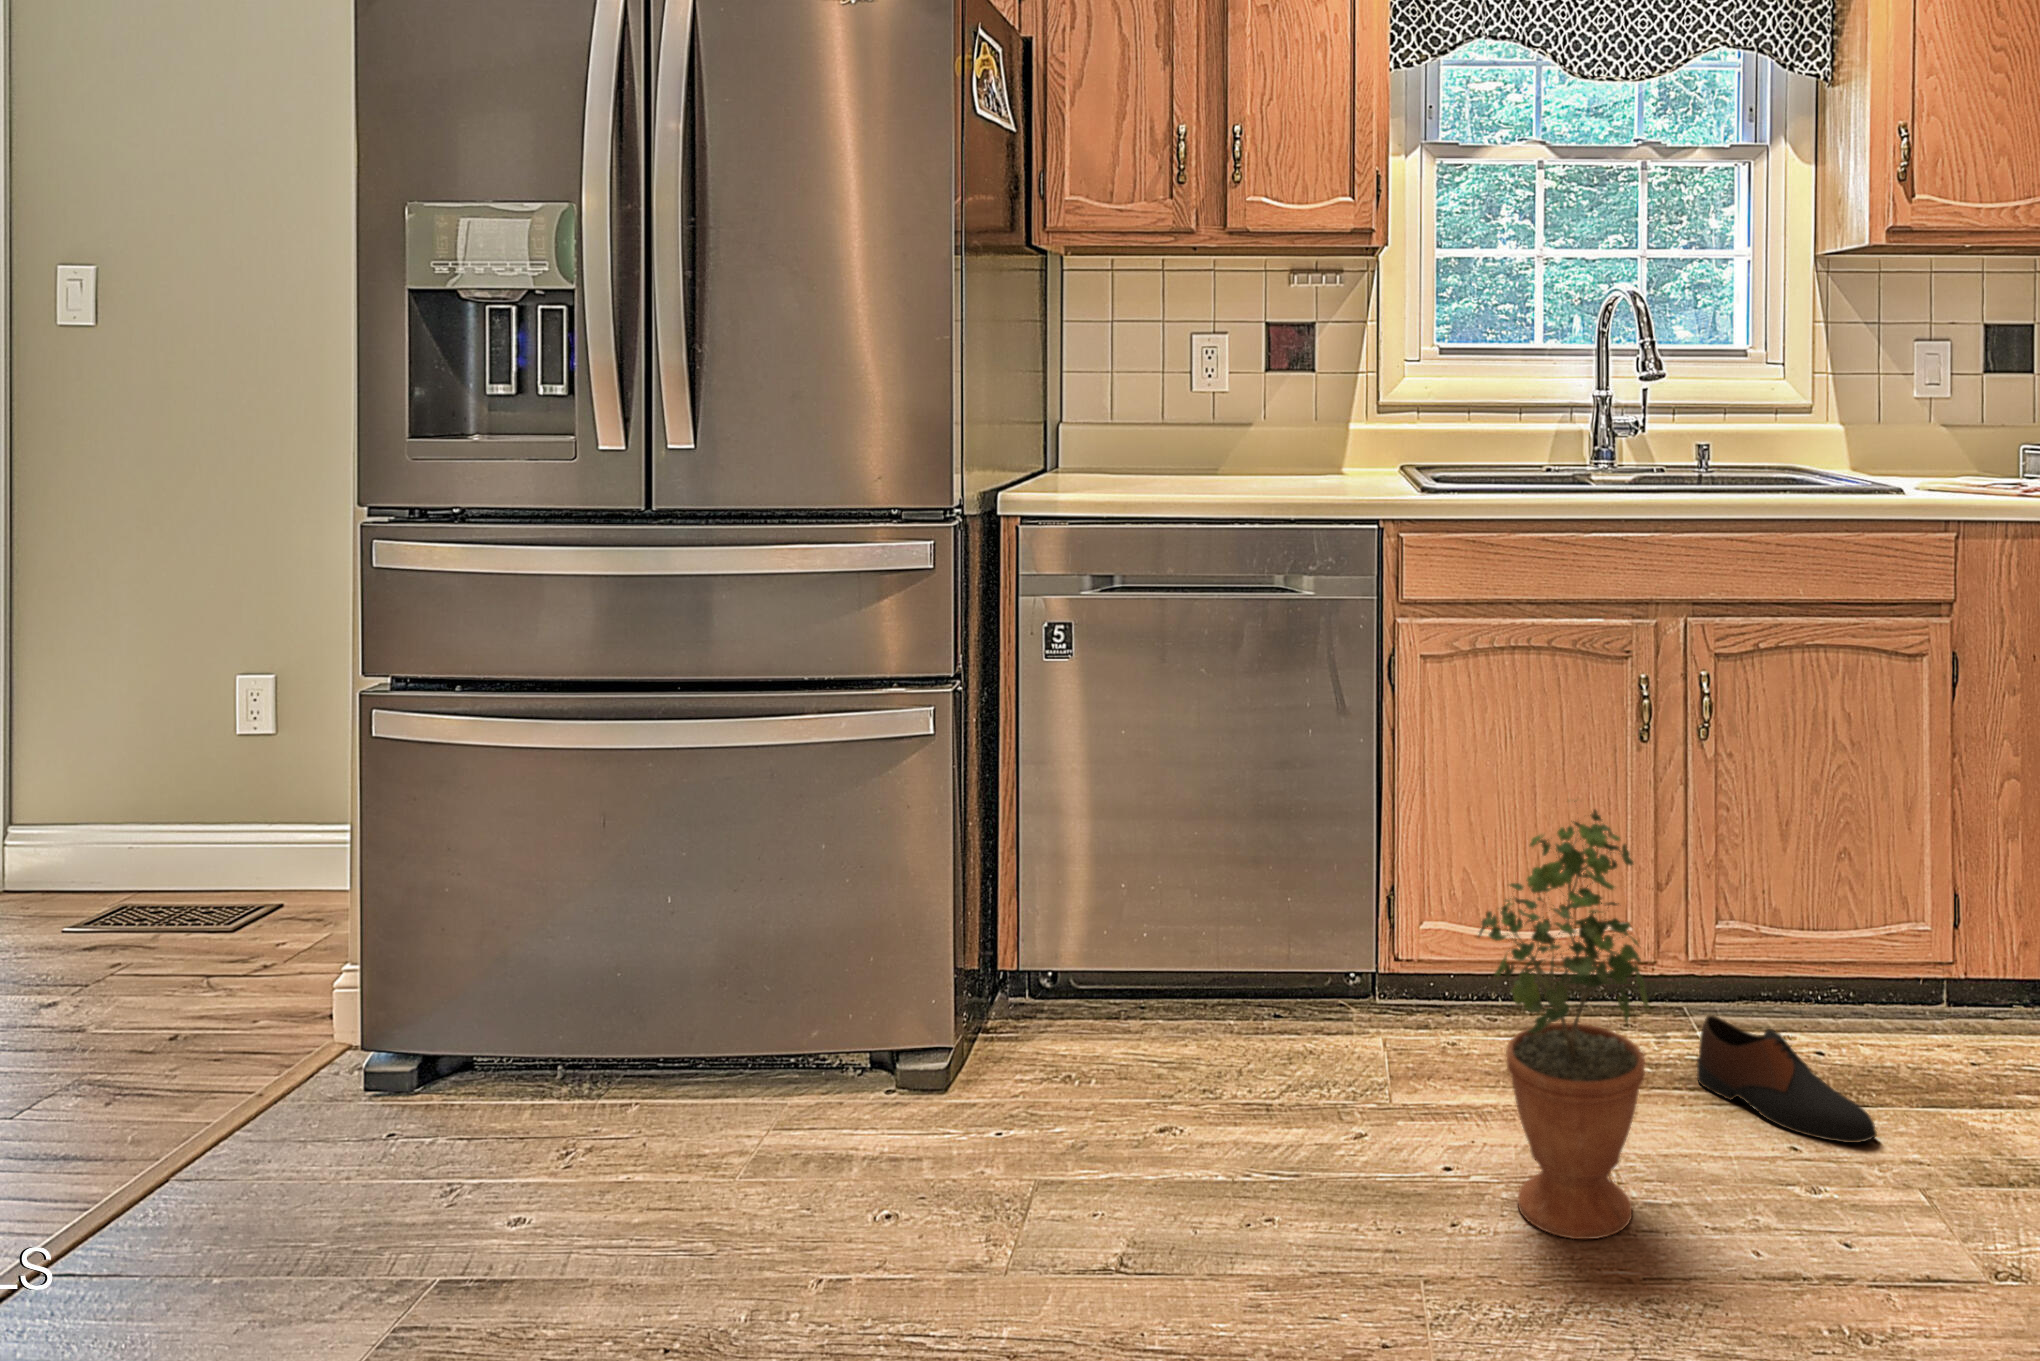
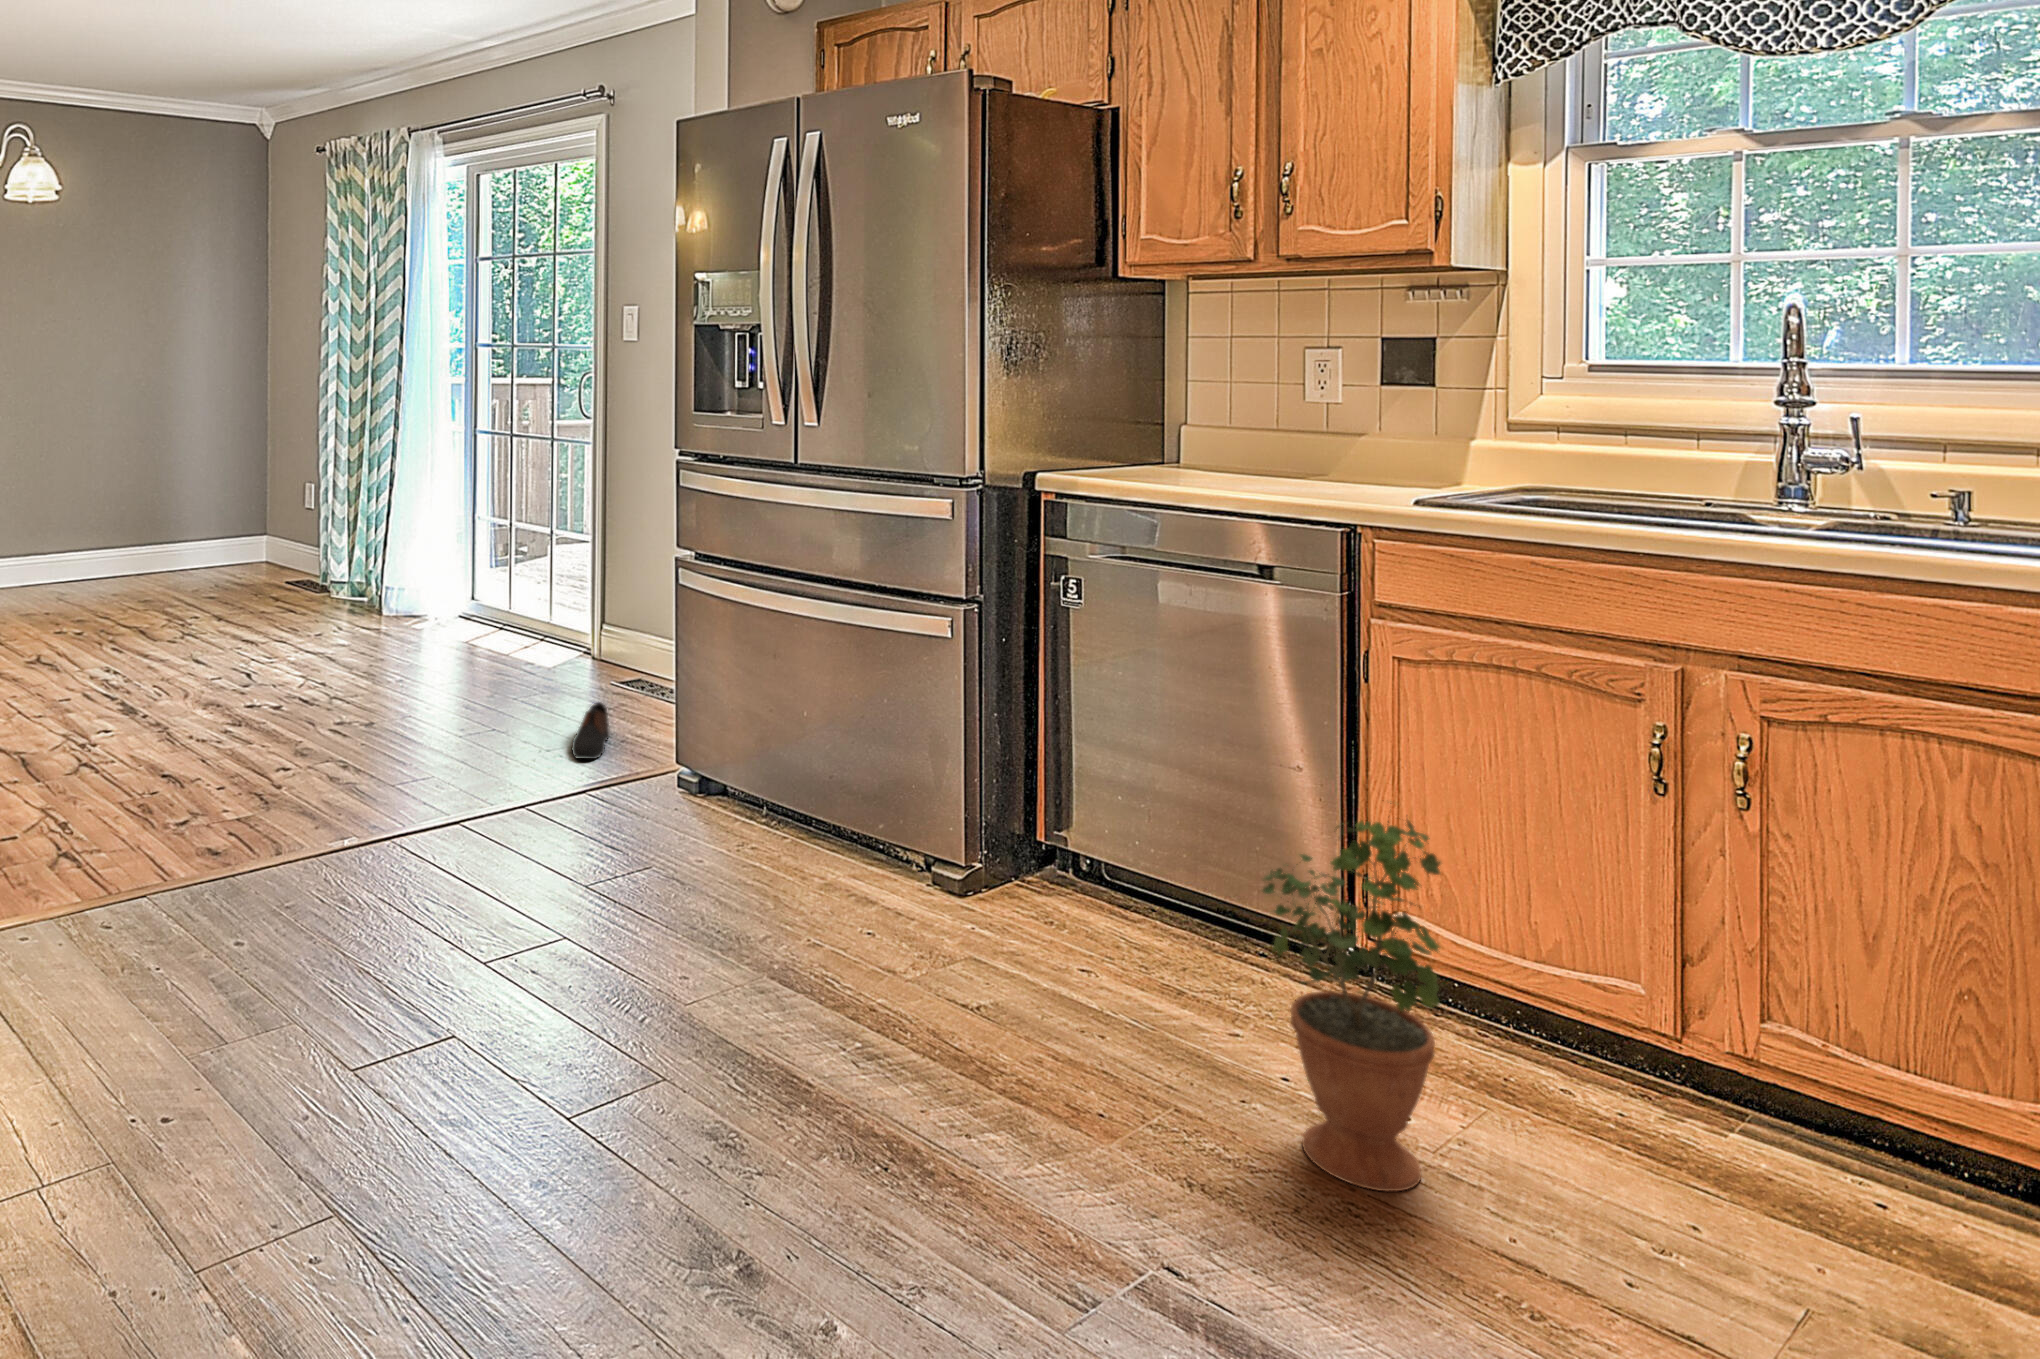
shoe: present [1697,1015,1877,1143] -> present [572,702,609,759]

